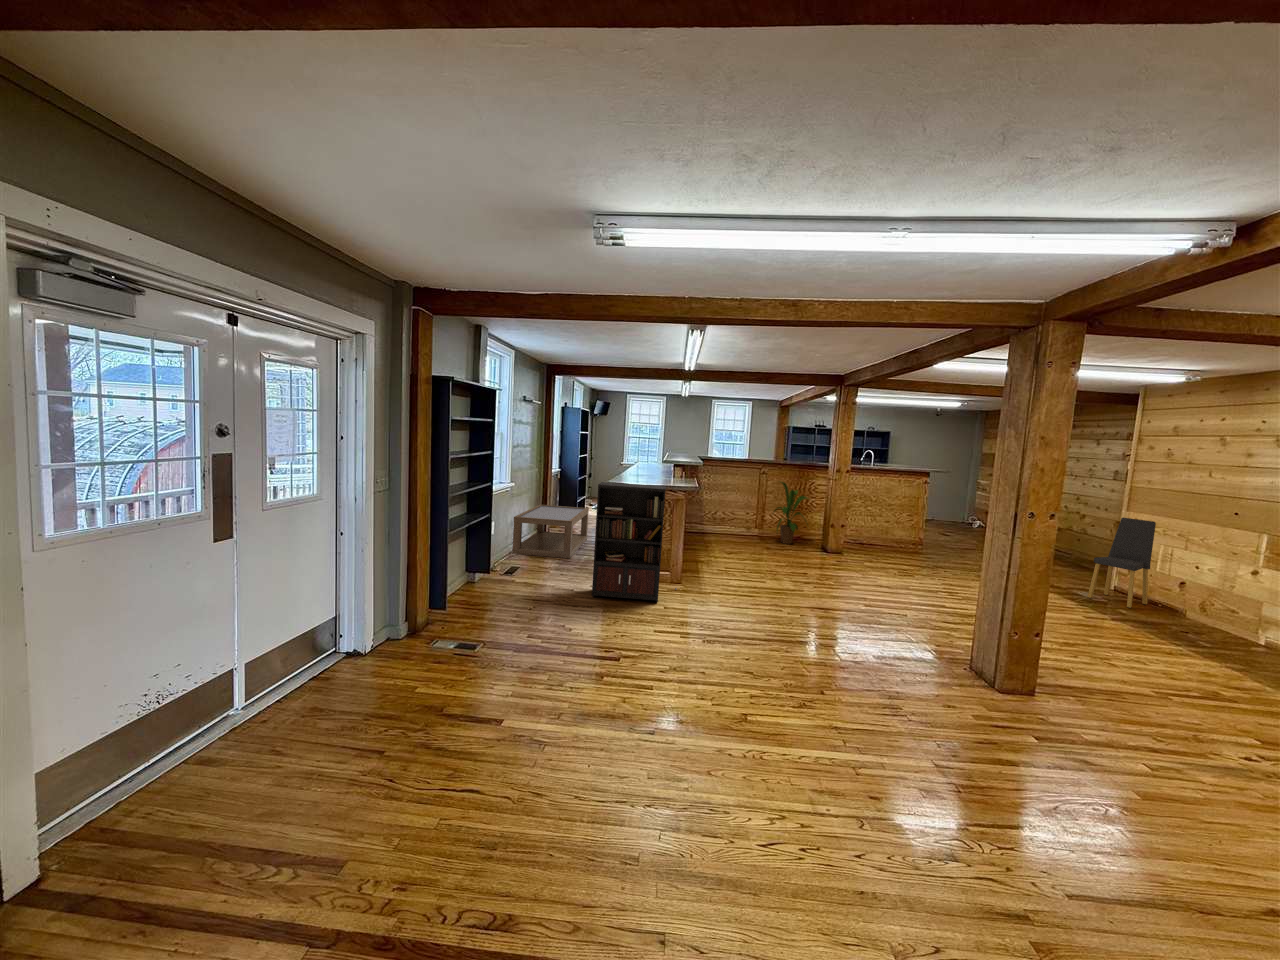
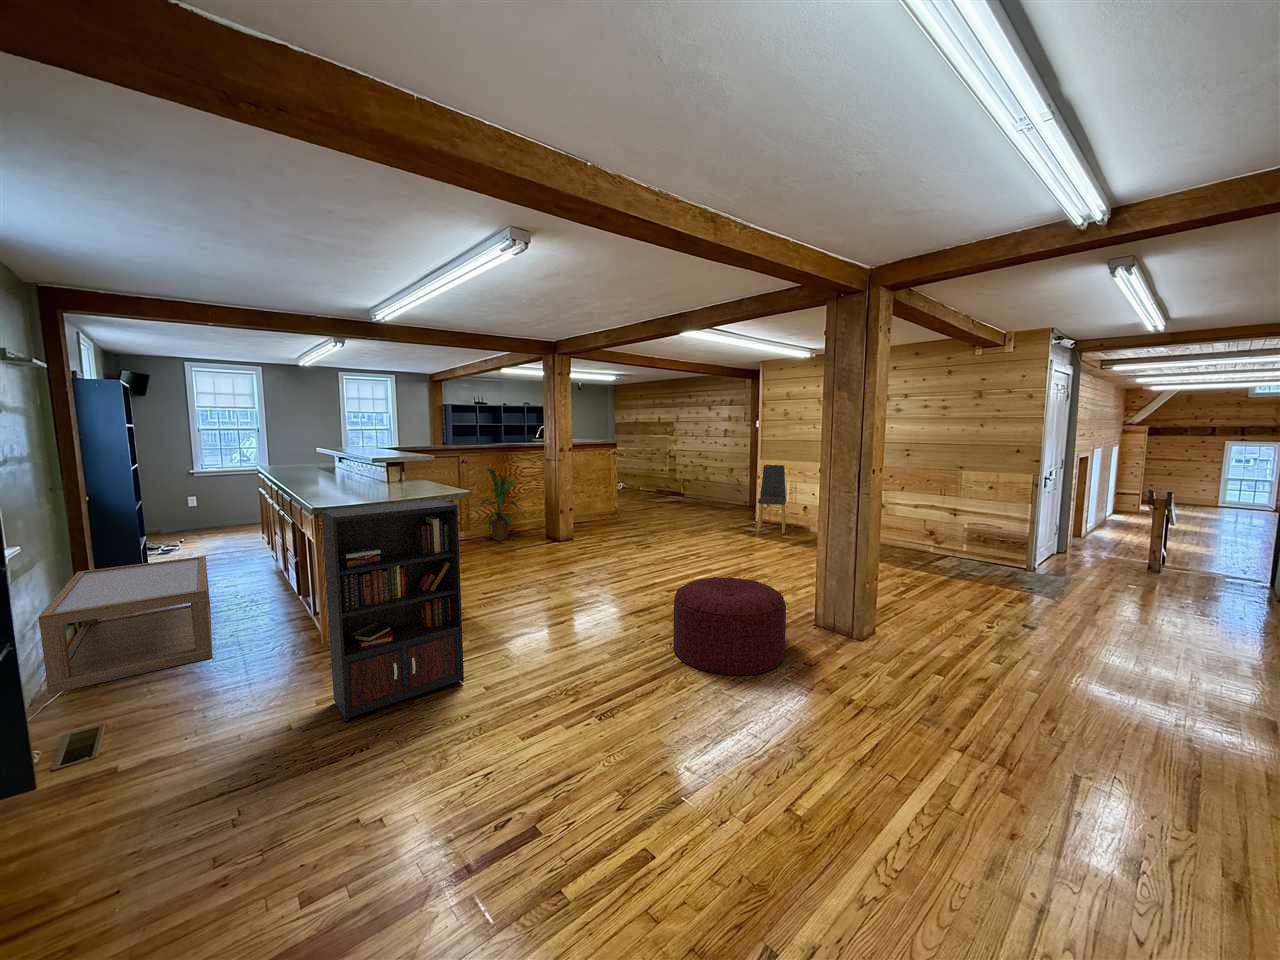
ottoman: none [805,586,914,672] -> present [673,577,786,675]

